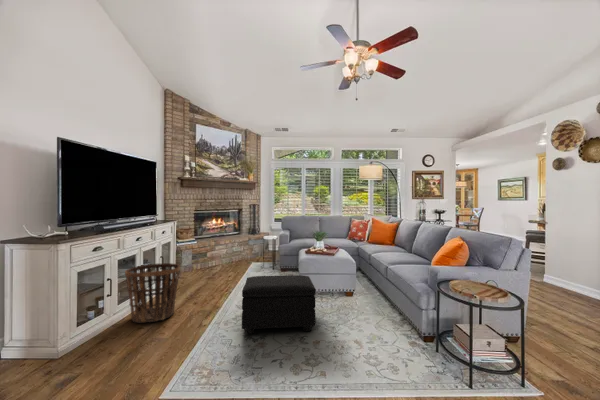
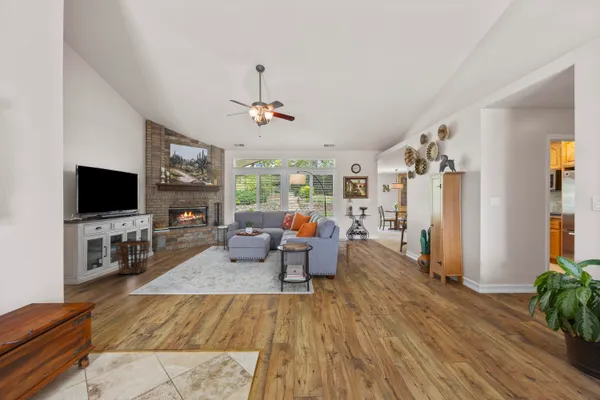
footstool: present [242,275,316,334] -> none [183,246,232,277]

